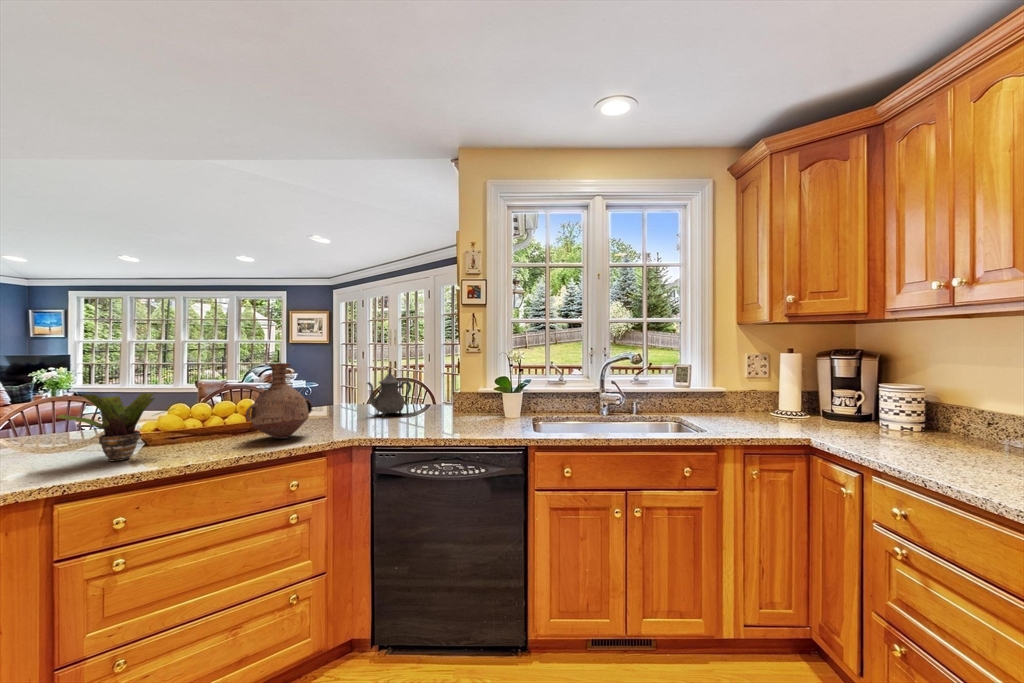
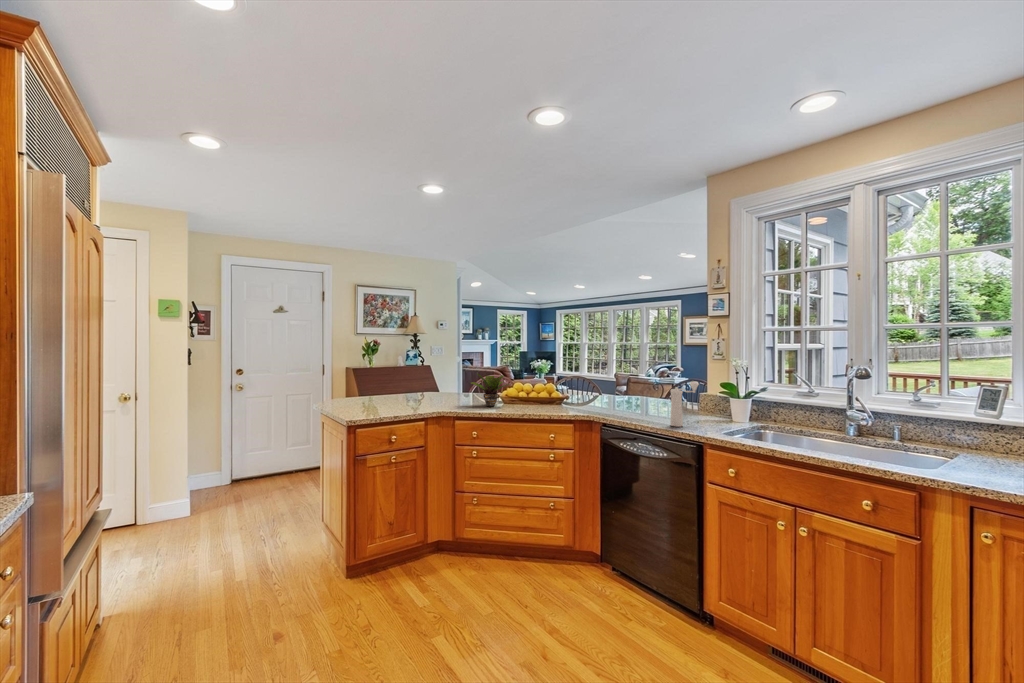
vase: present [246,363,312,439] -> none [540,363,578,409]
teapot: present [367,368,411,417] -> none [631,369,669,408]
pepper mill: none [476,378,496,434] -> present [670,381,699,427]

